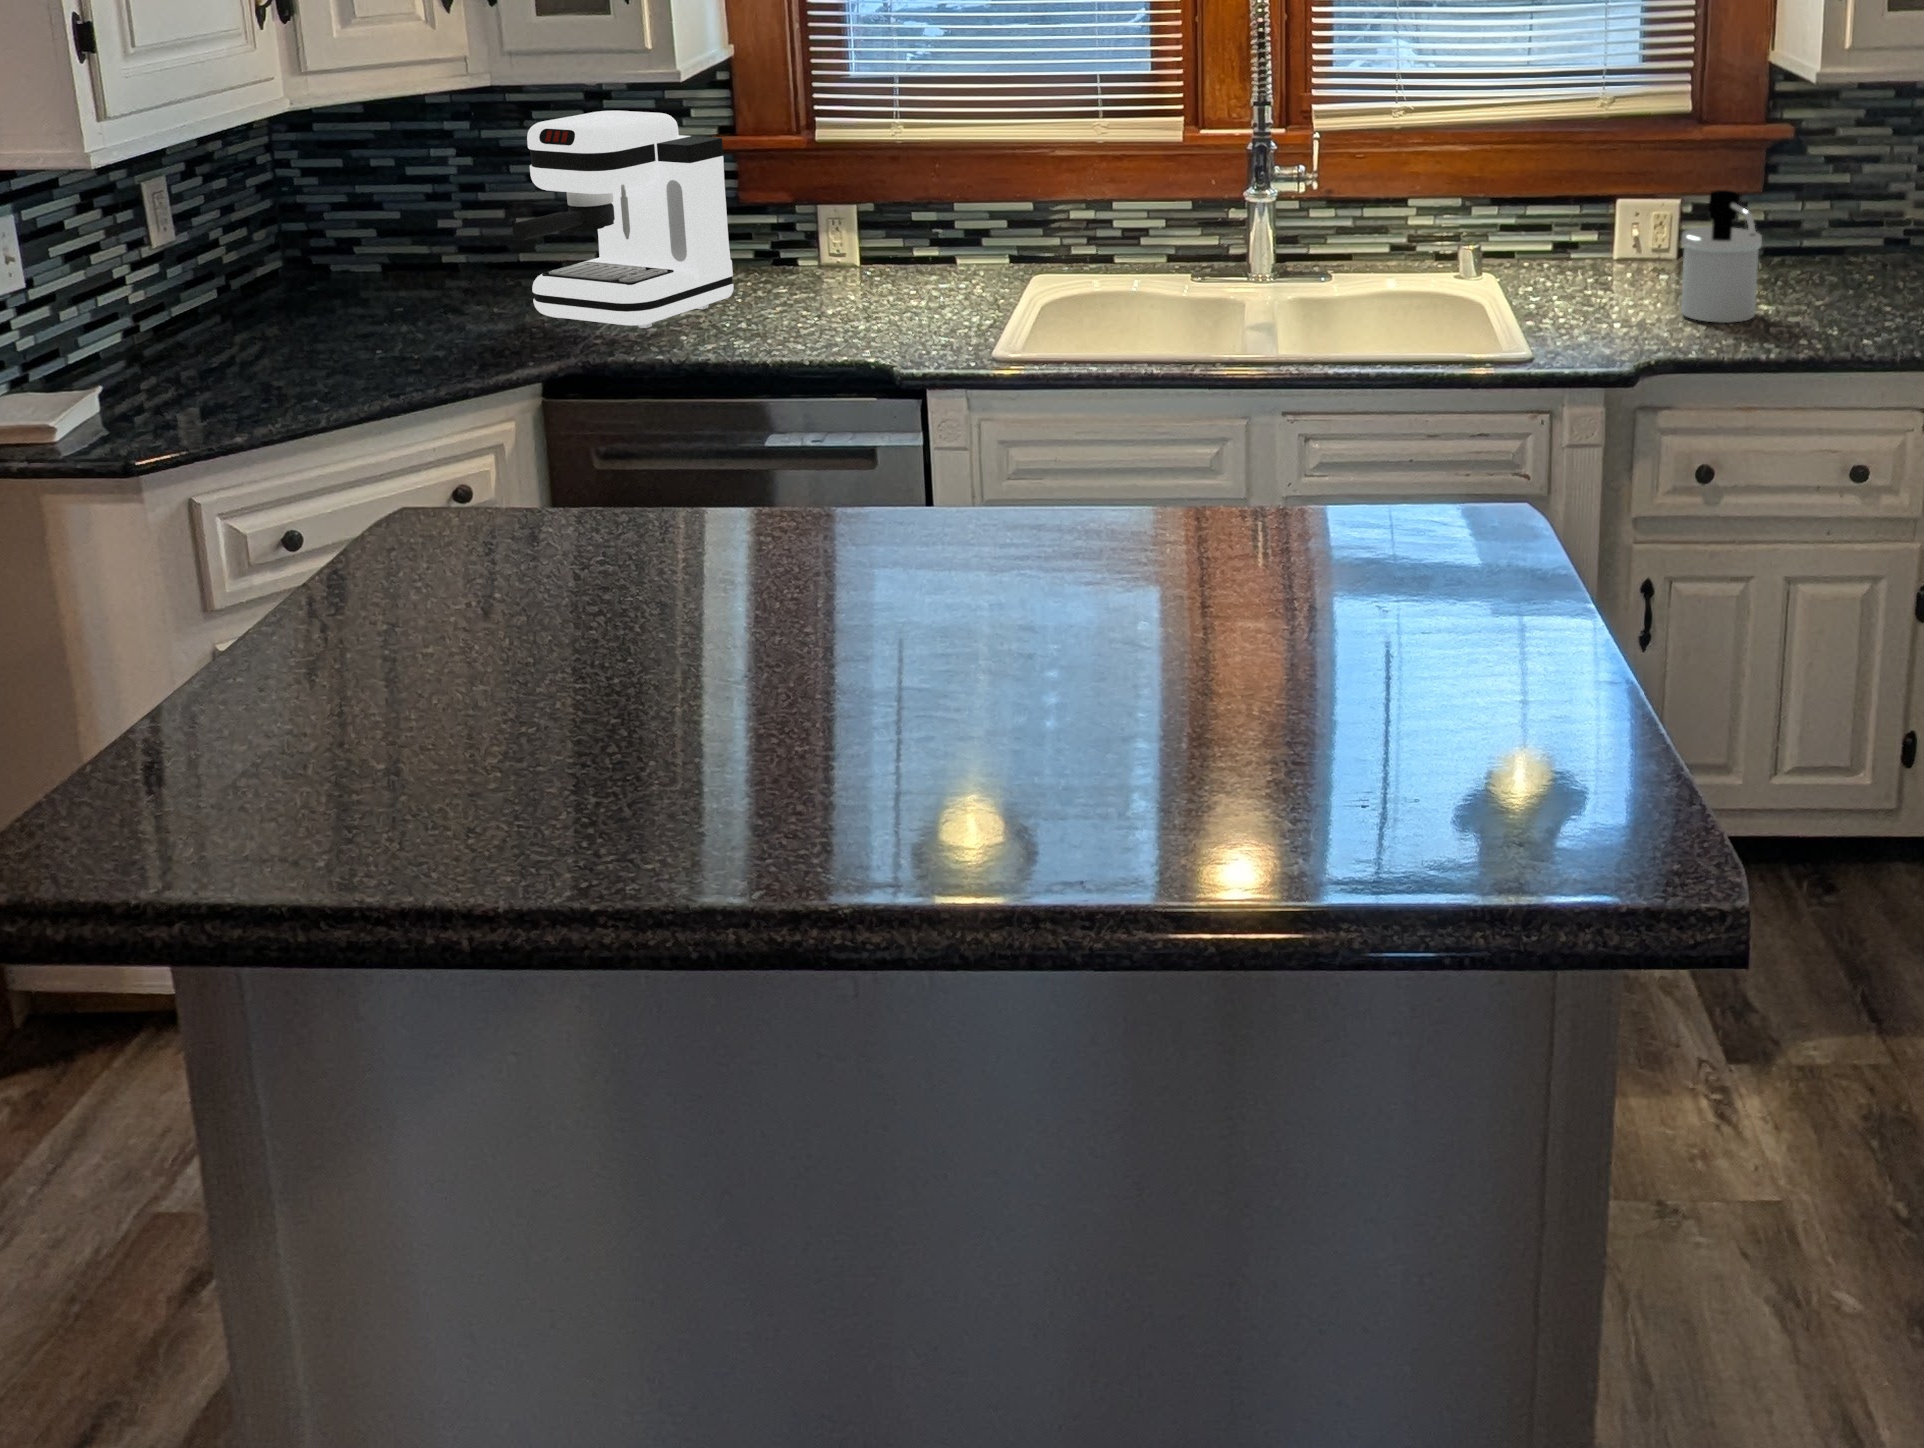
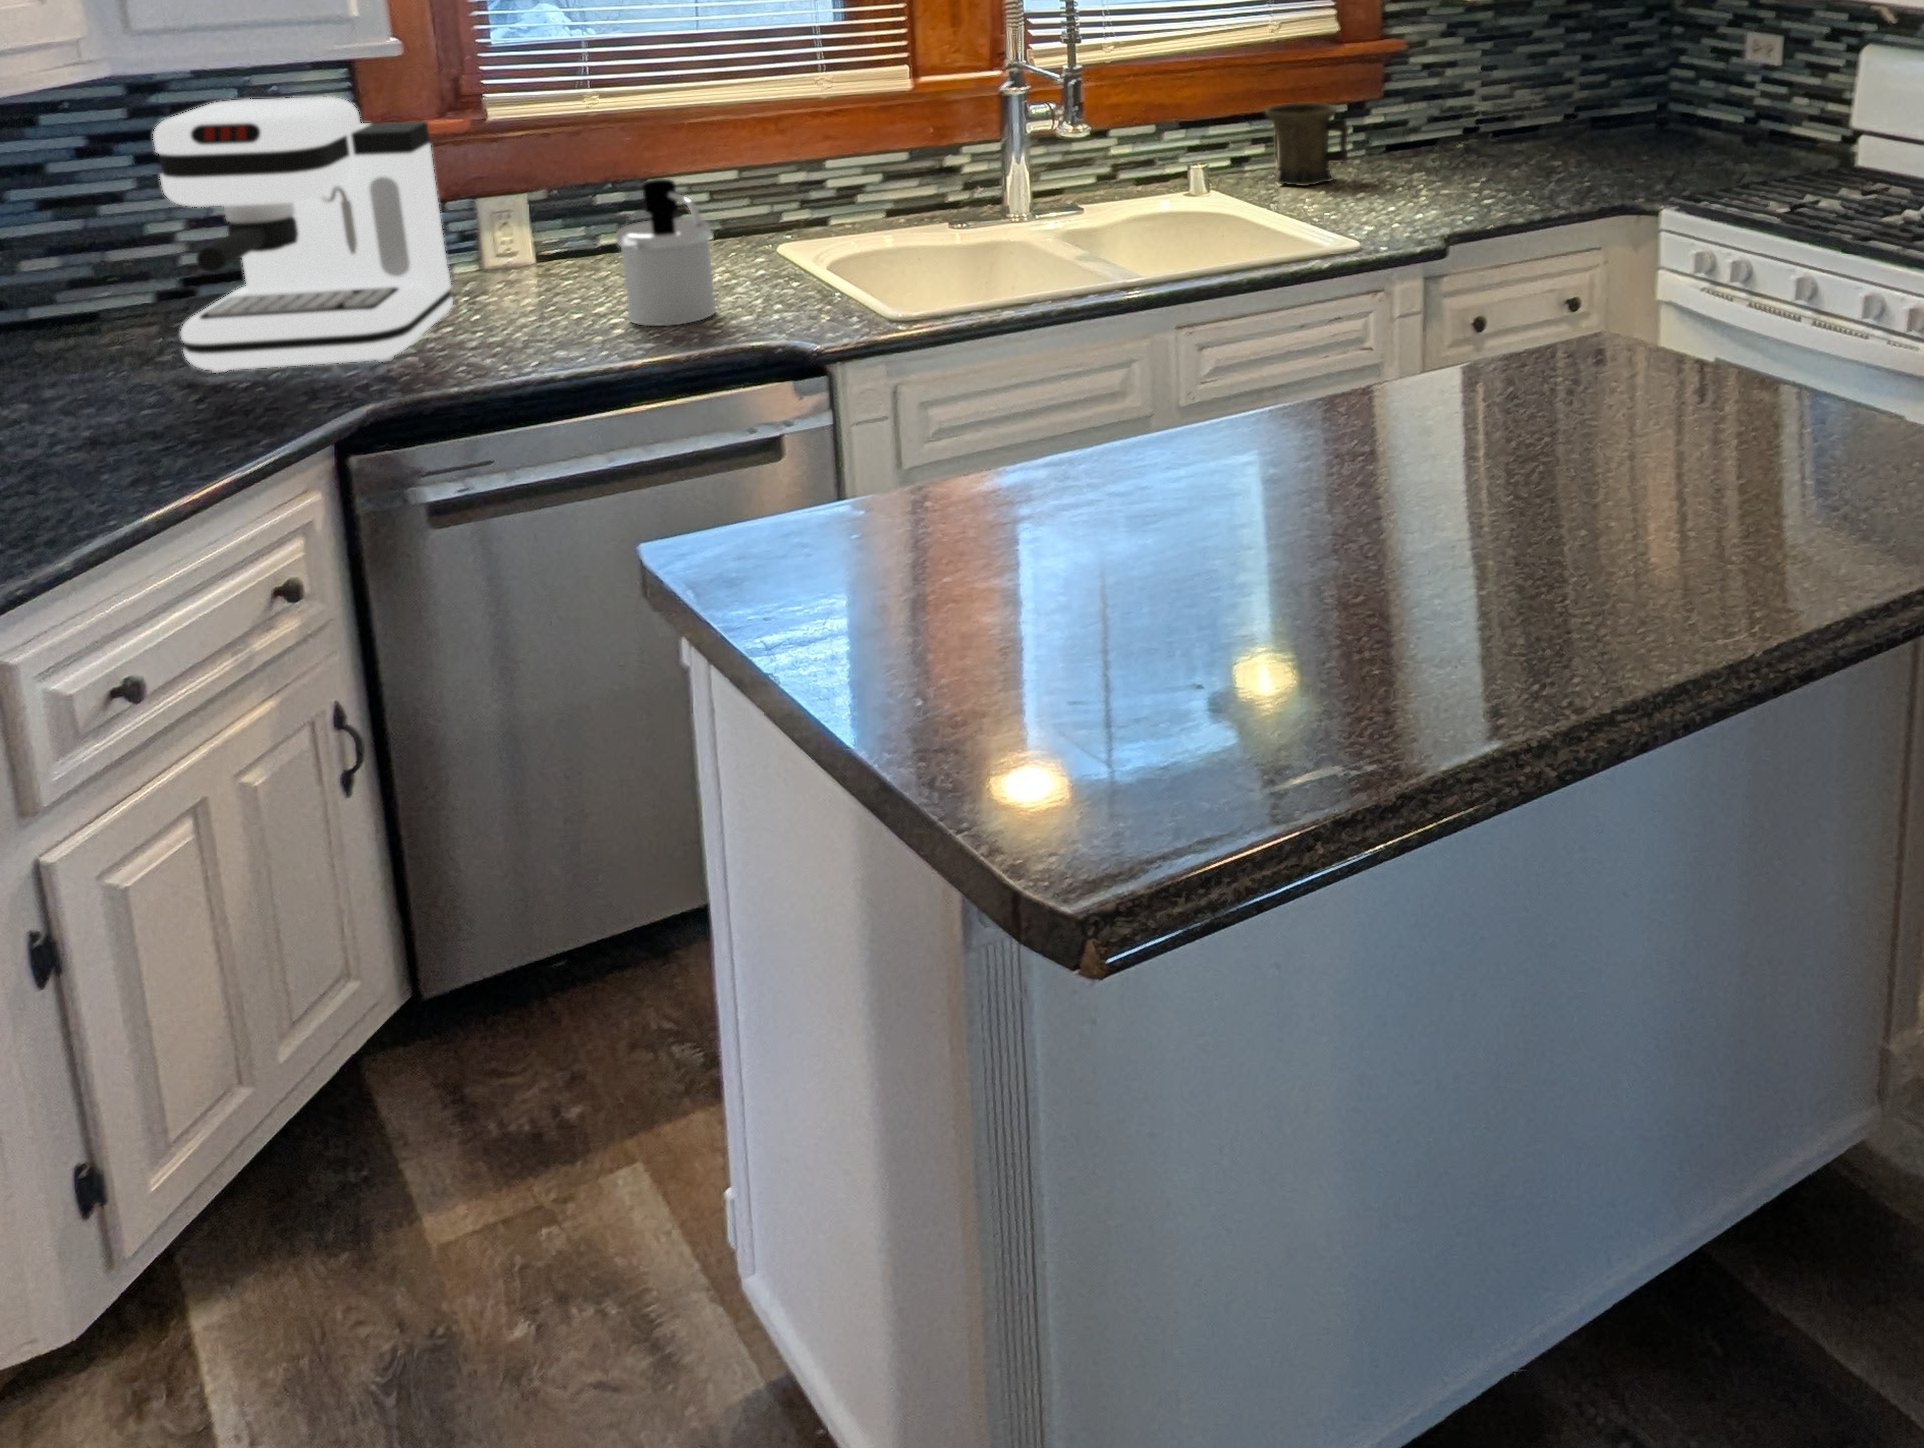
mug: none [1577,189,1667,285] -> present [1265,103,1349,186]
soap dispenser: present [1681,190,1762,323] -> present [616,179,716,326]

